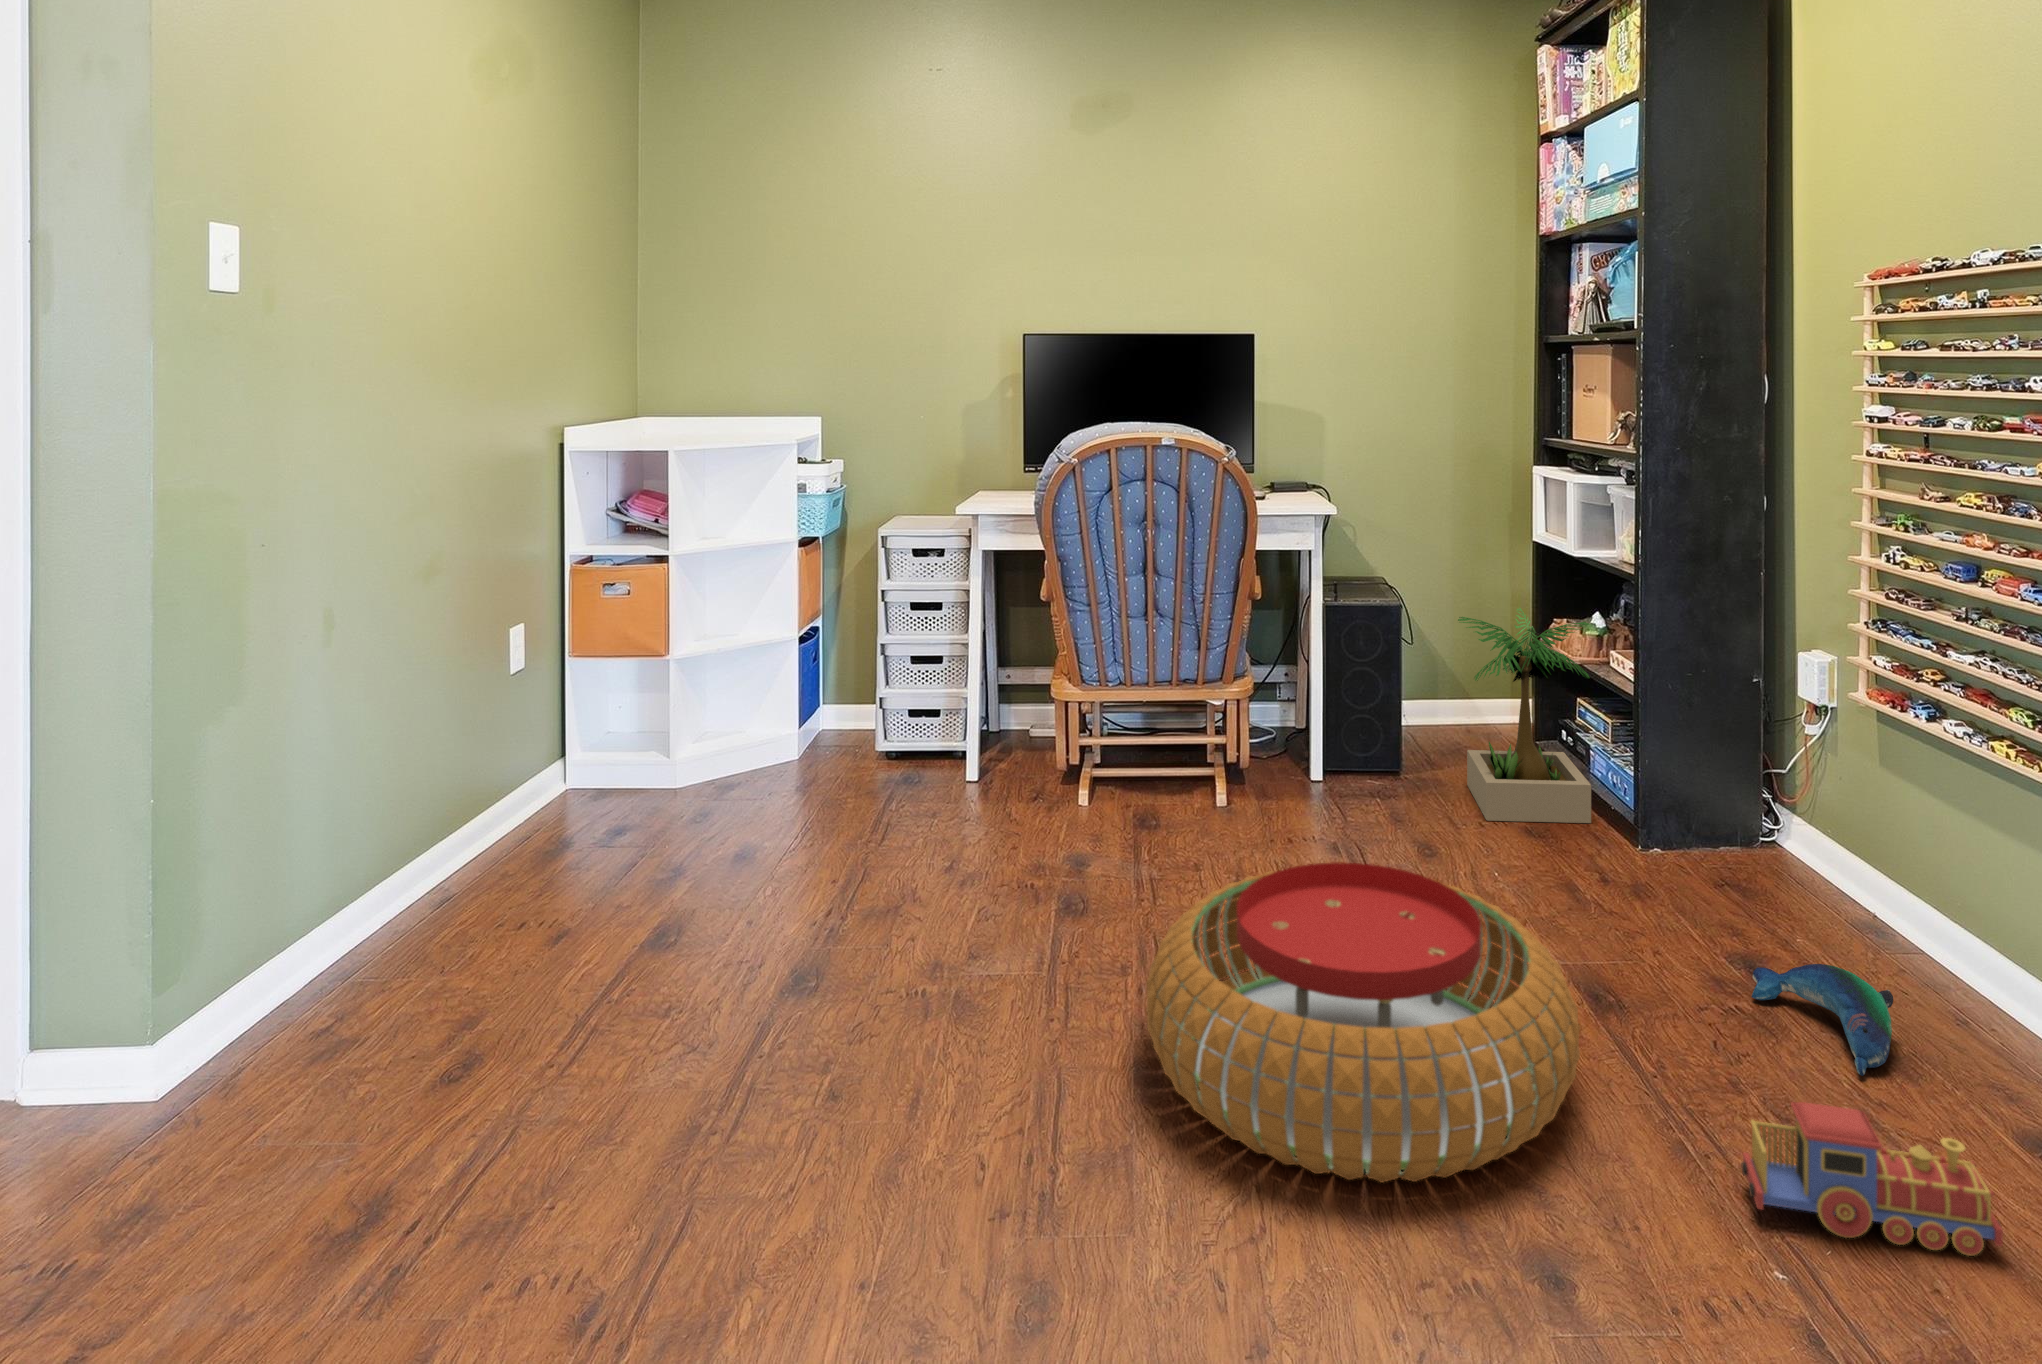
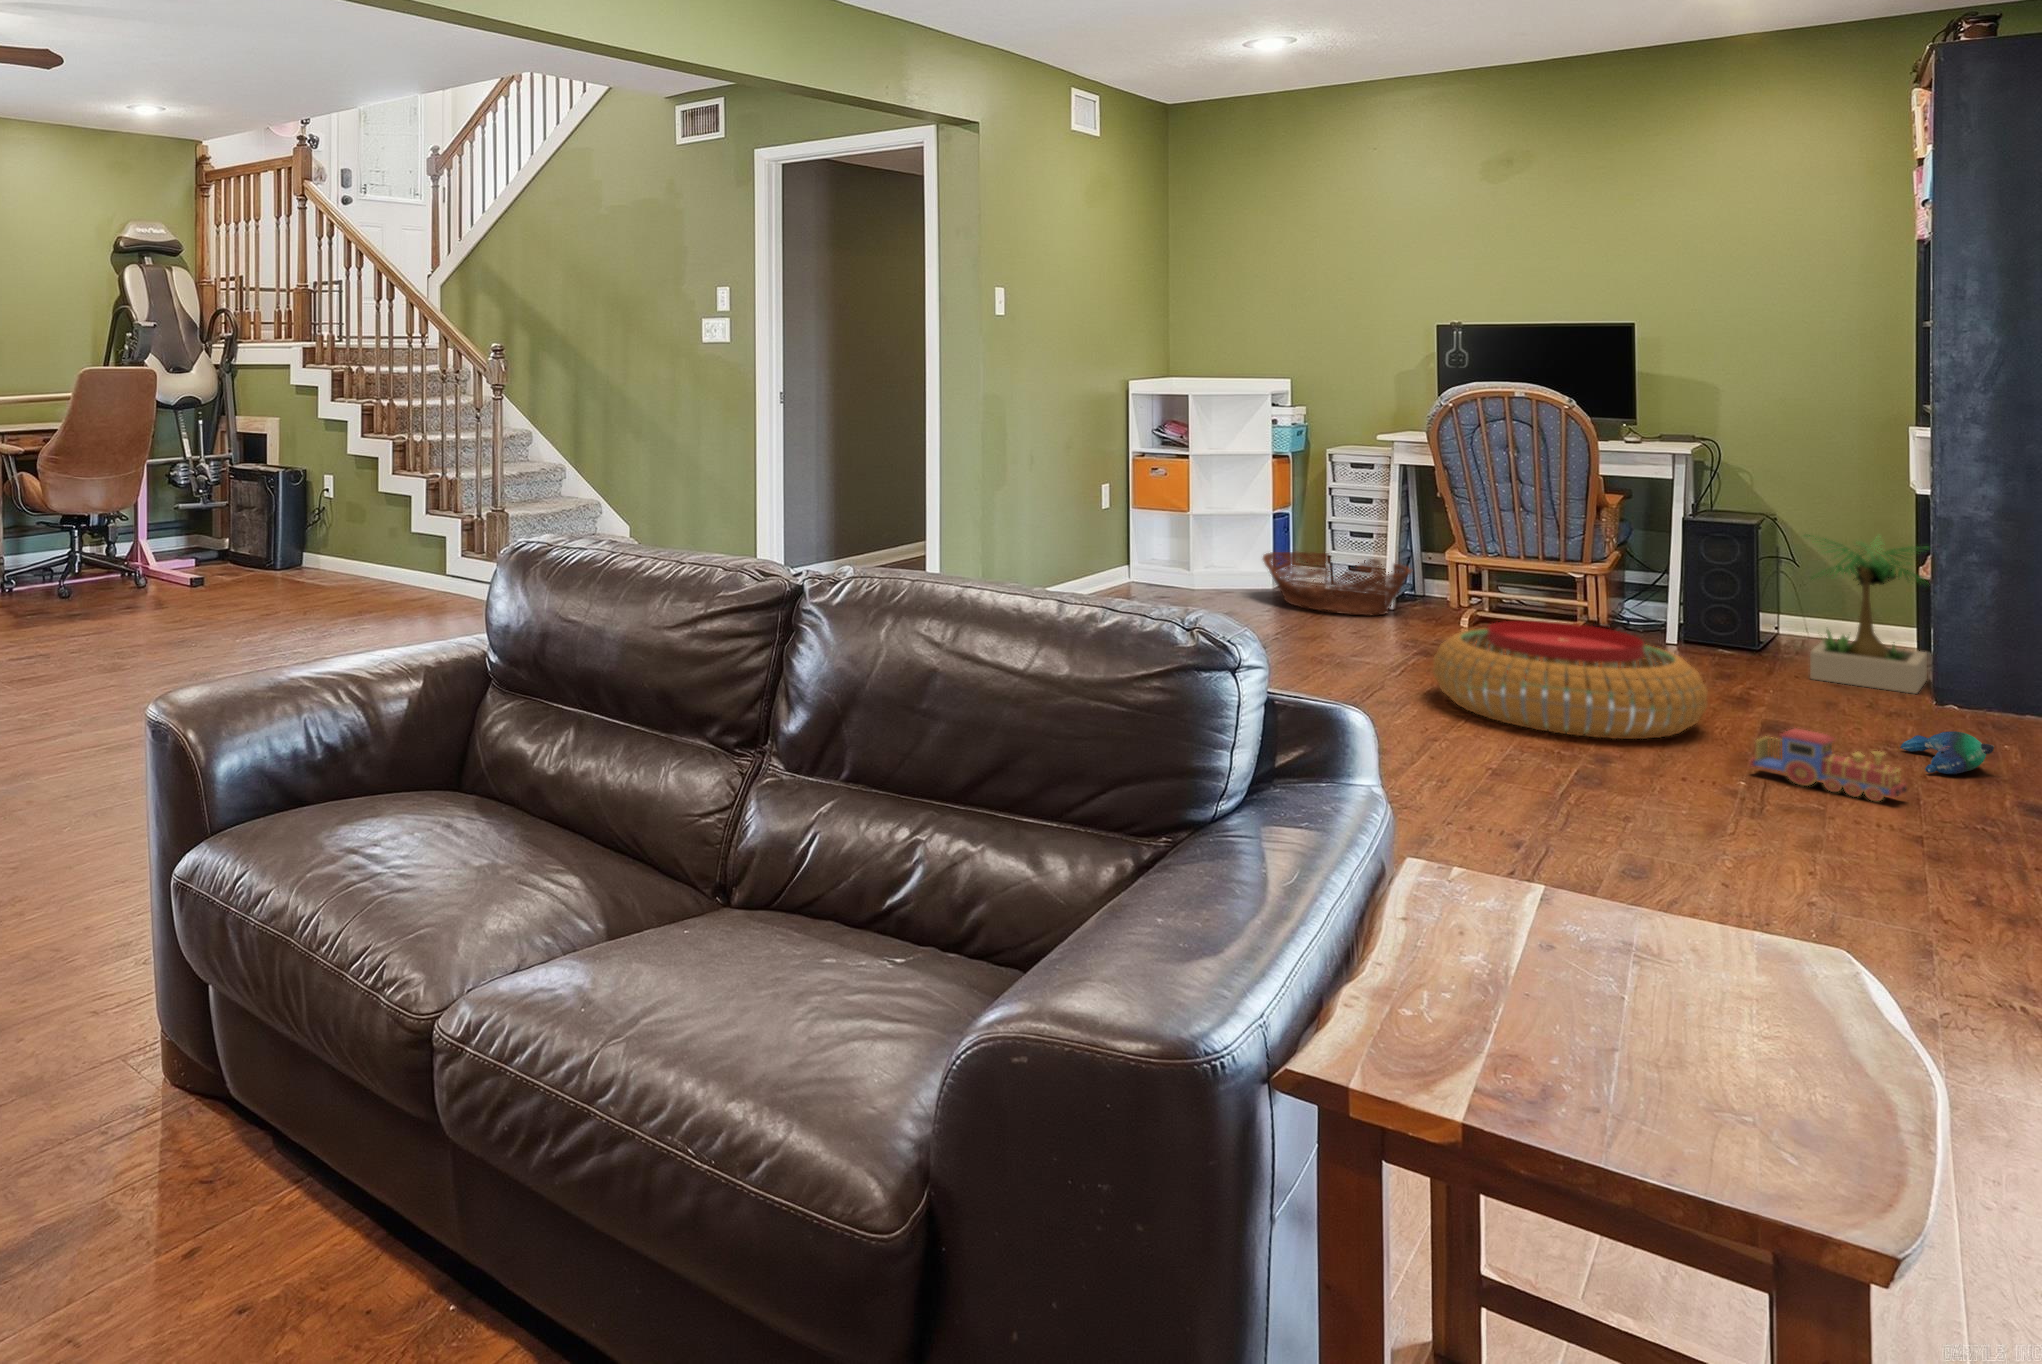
basket: none [787,694,1006,810] -> present [1263,552,1411,616]

